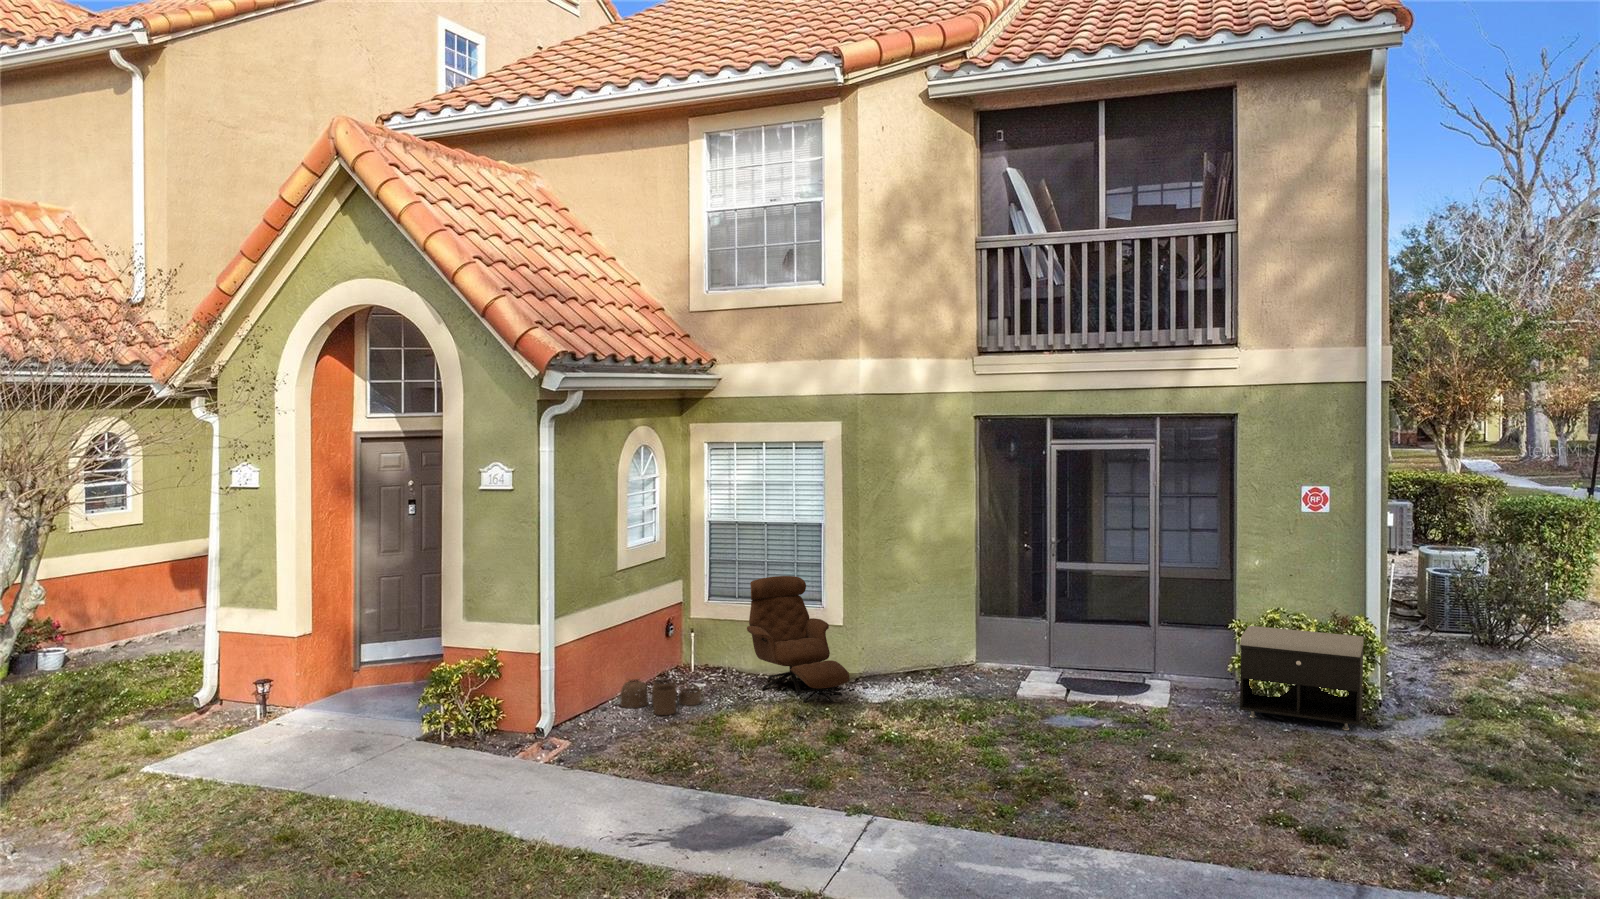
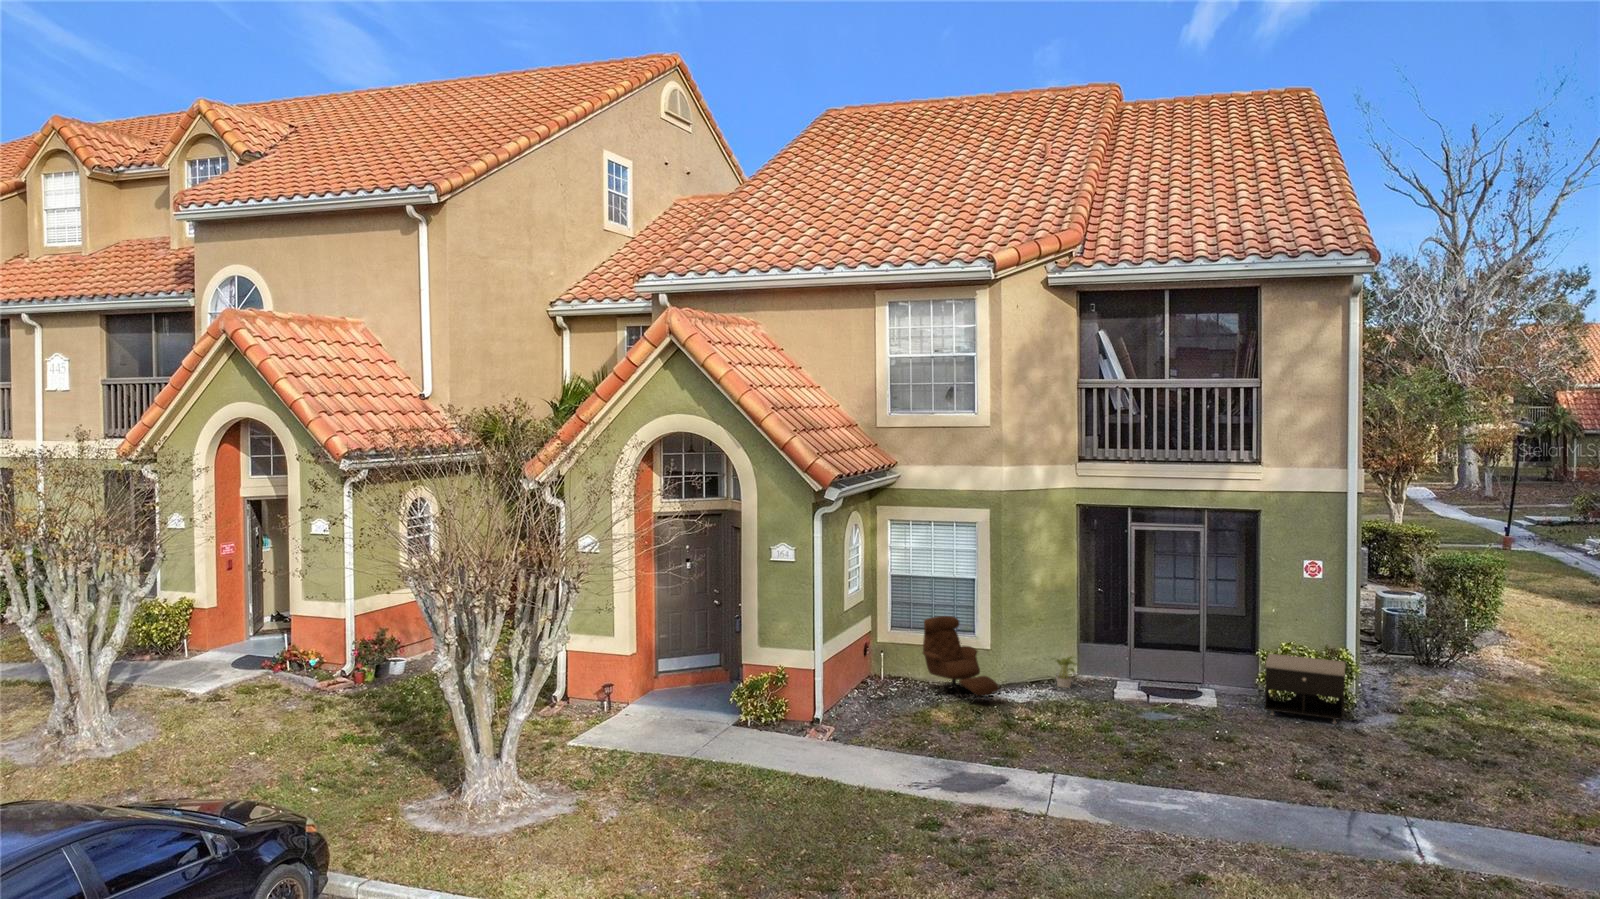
potted plant: none [936,634,980,679] -> present [1056,657,1076,688]
woven basket: present [621,679,701,715] -> none [846,687,900,713]

